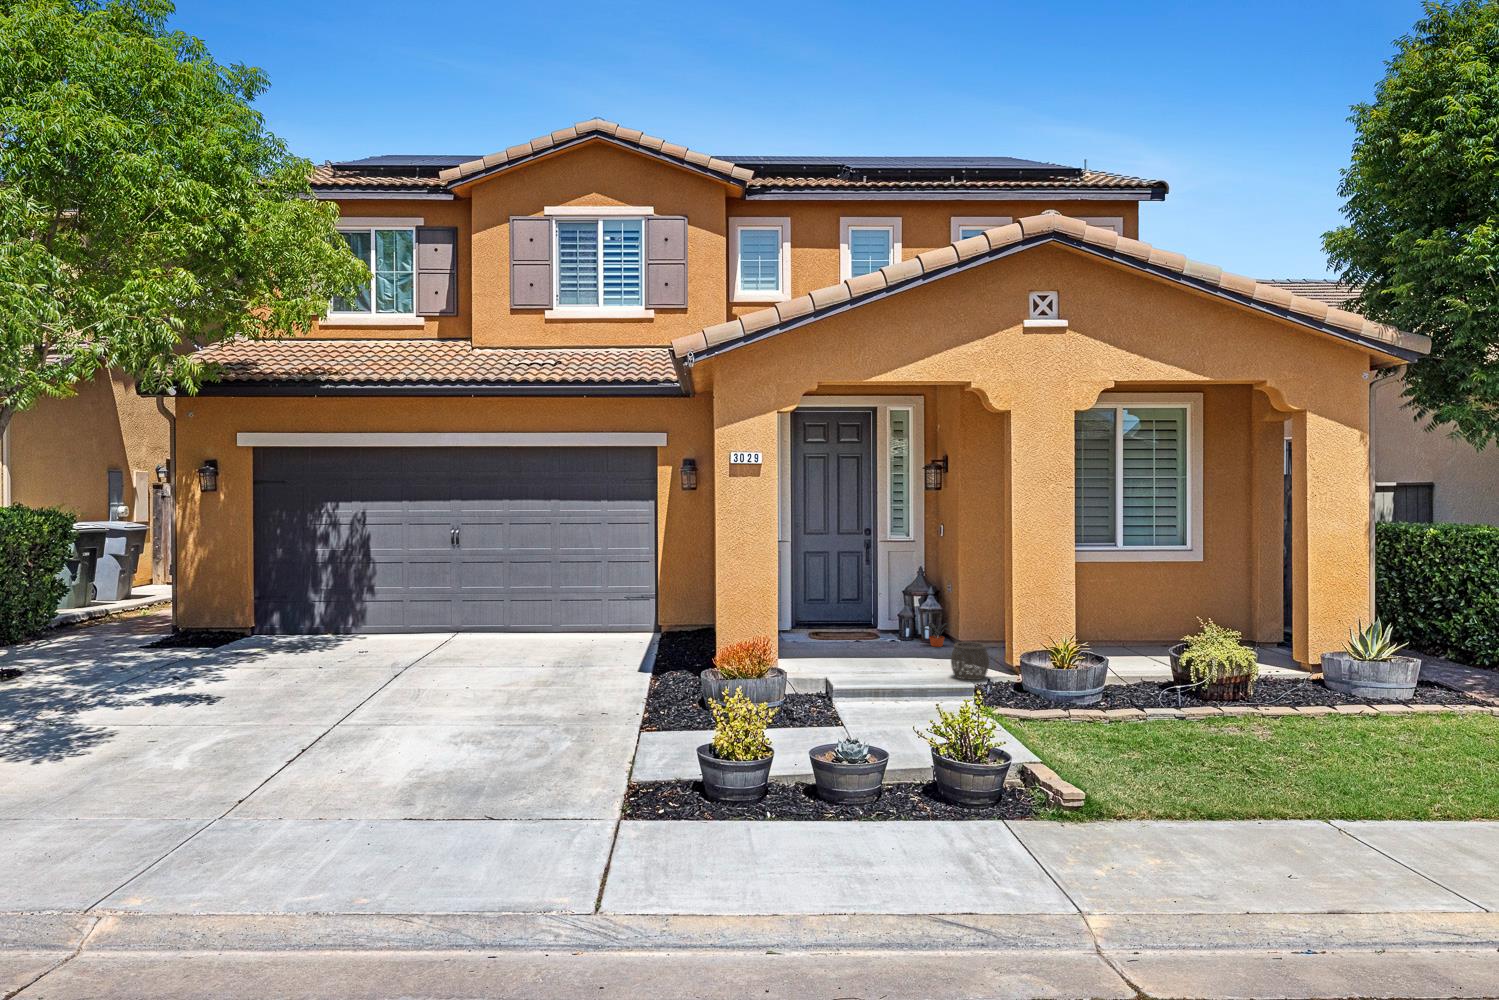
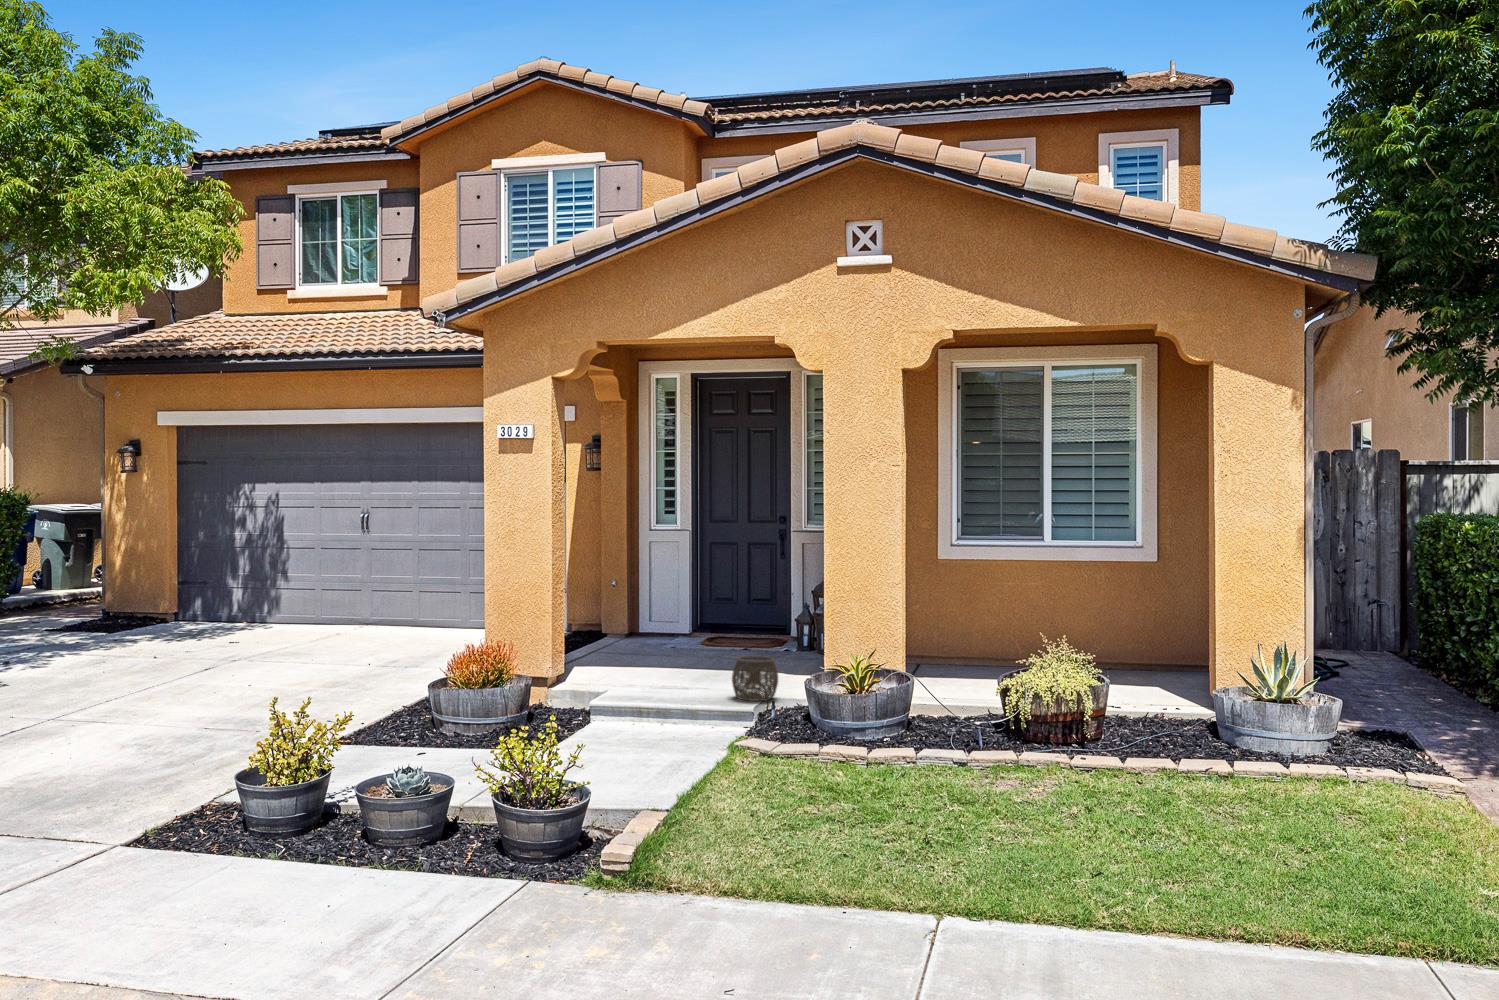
potted plant: present [921,623,950,647] -> none [785,643,826,672]

